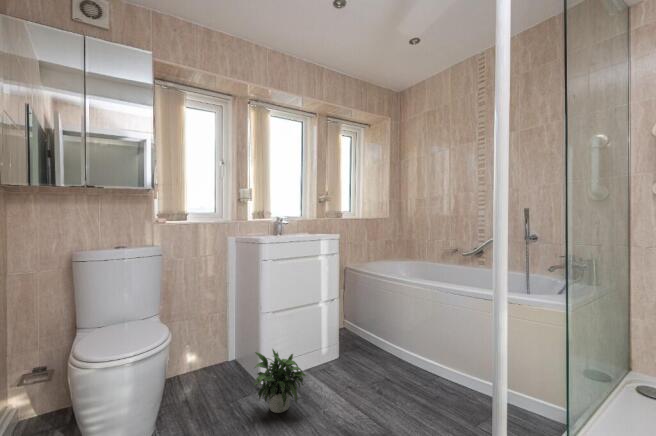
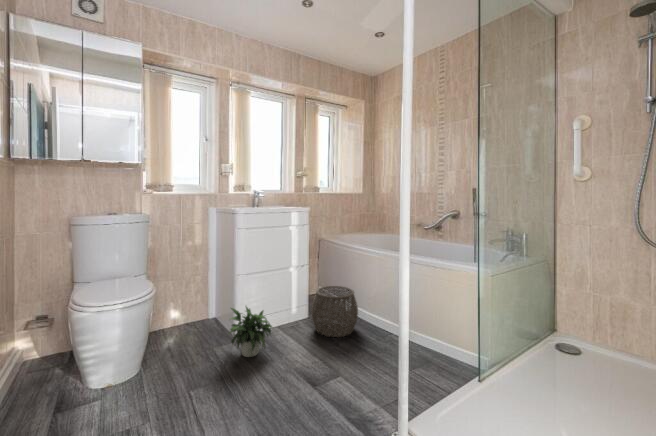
woven basket: none [345,321,400,384] -> present [312,286,358,337]

